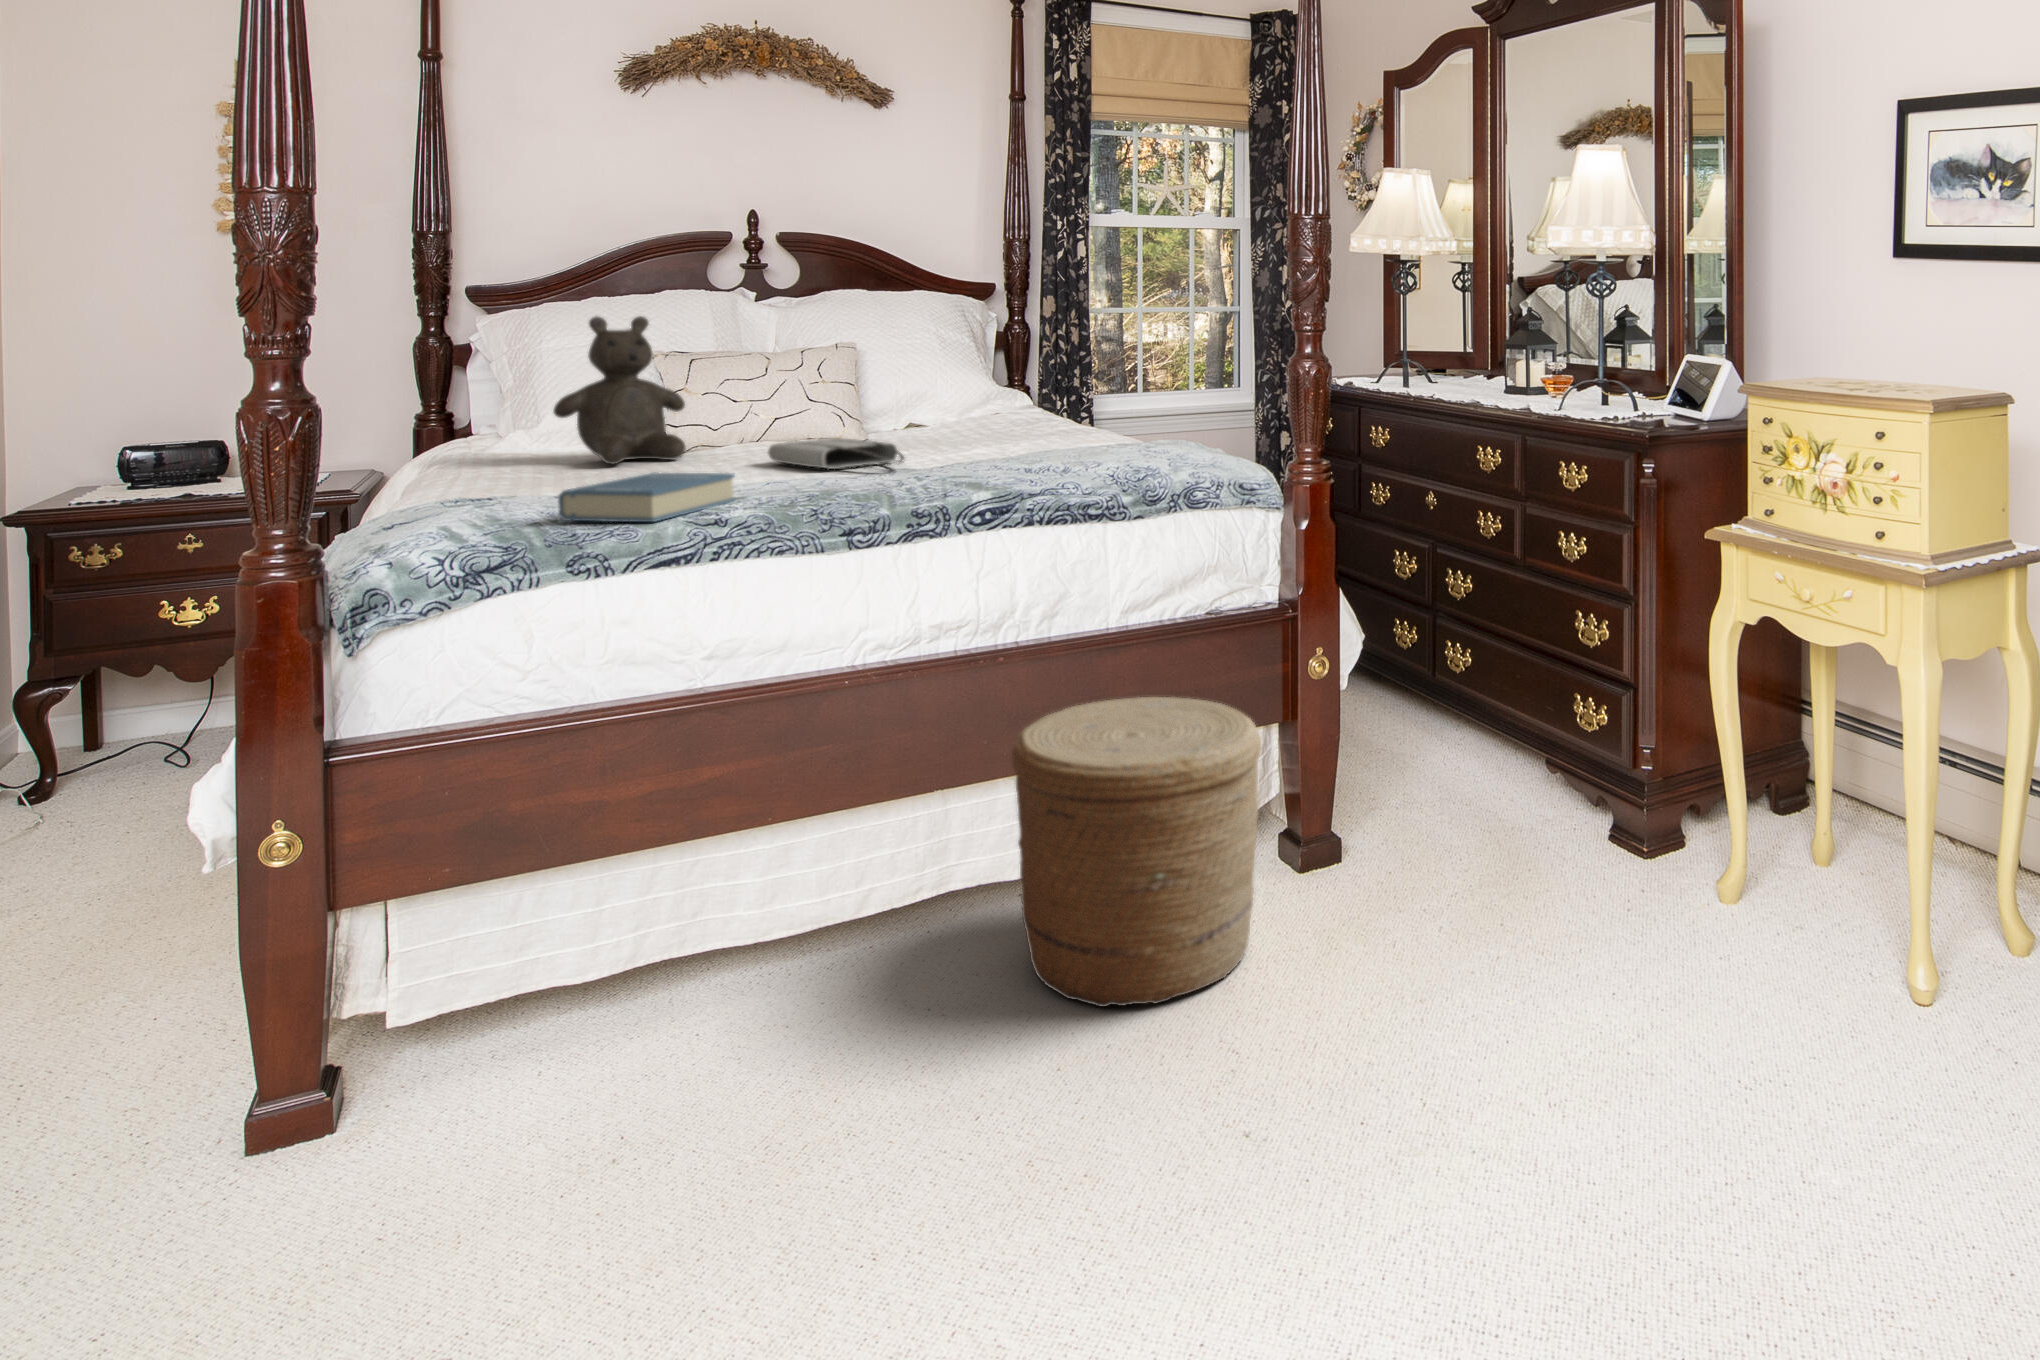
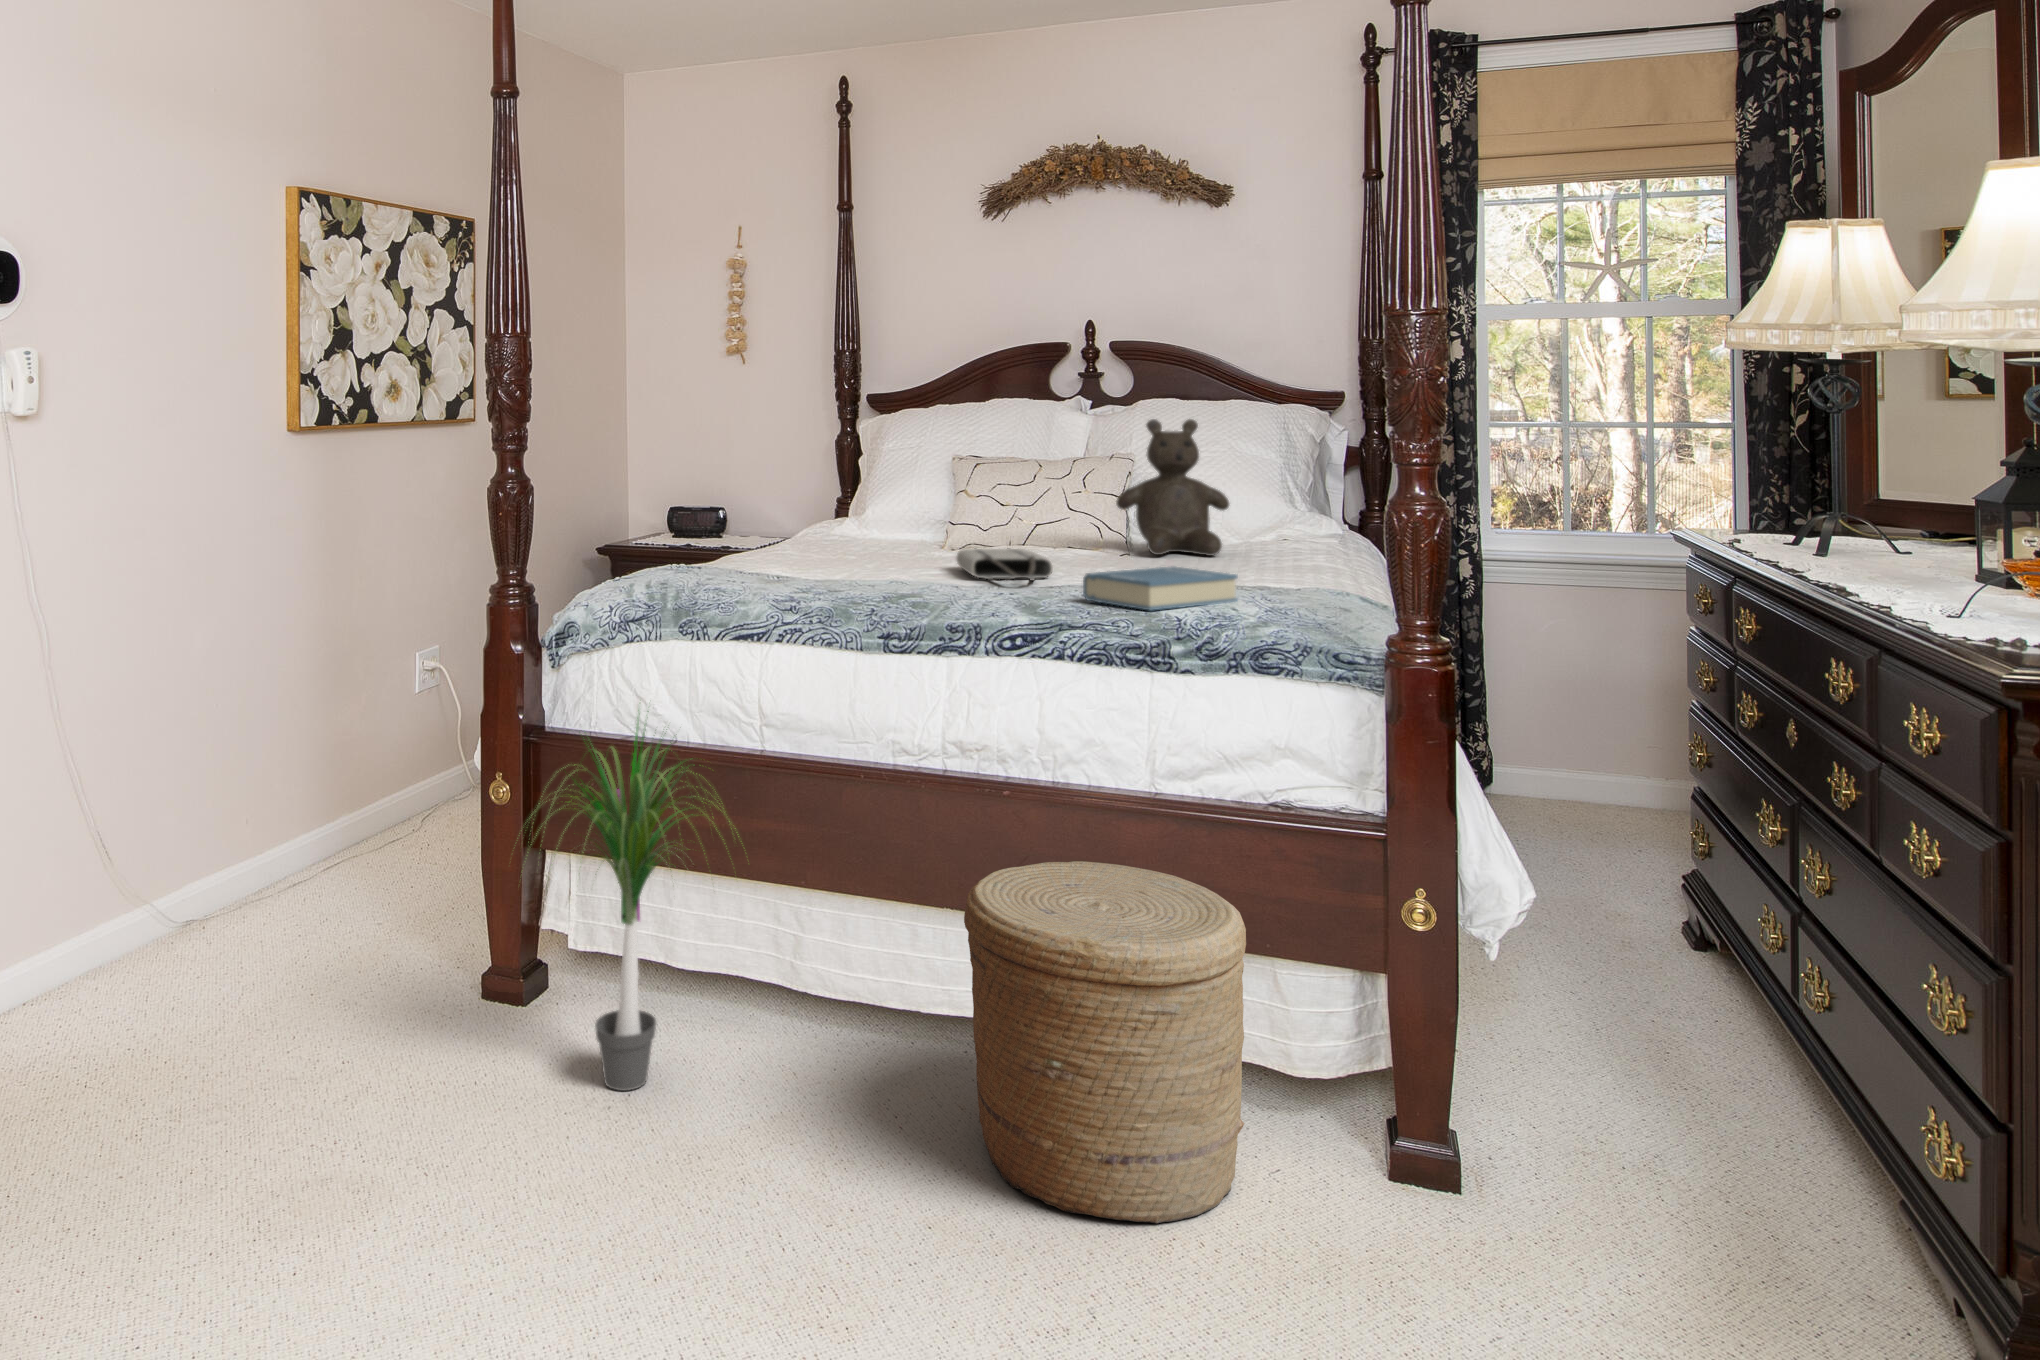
teddy bear: present [553,316,686,464] -> present [1116,419,1229,556]
hardback book: present [558,473,735,522] -> present [1083,566,1238,611]
potted plant: none [403,645,763,1130] -> present [529,711,732,1091]

